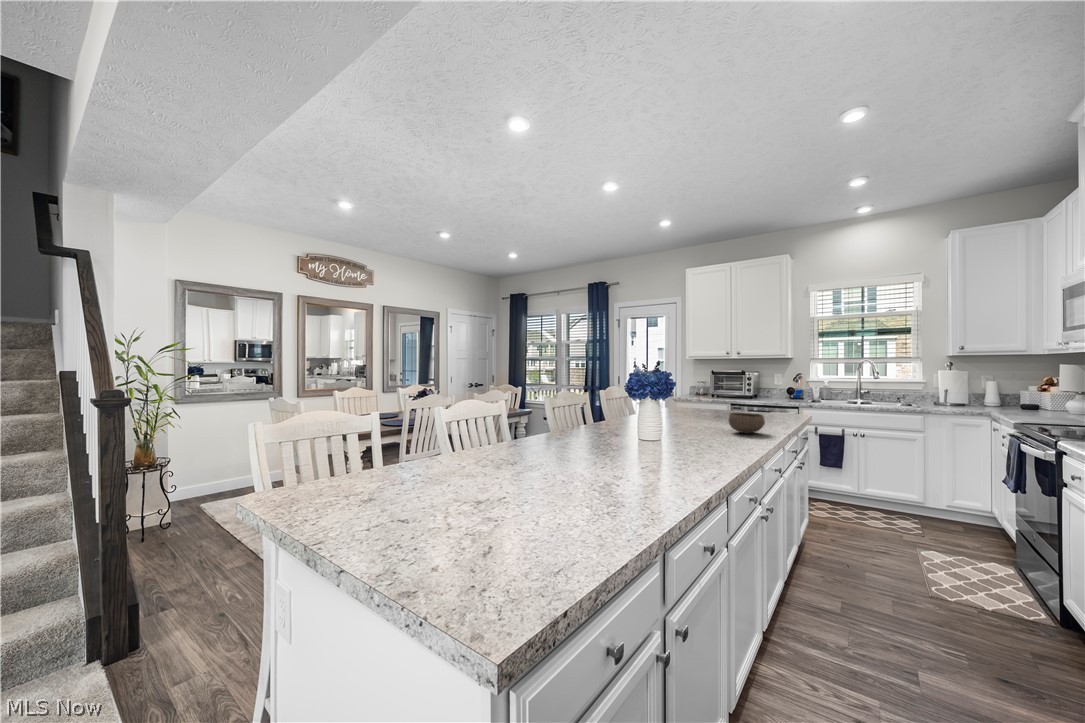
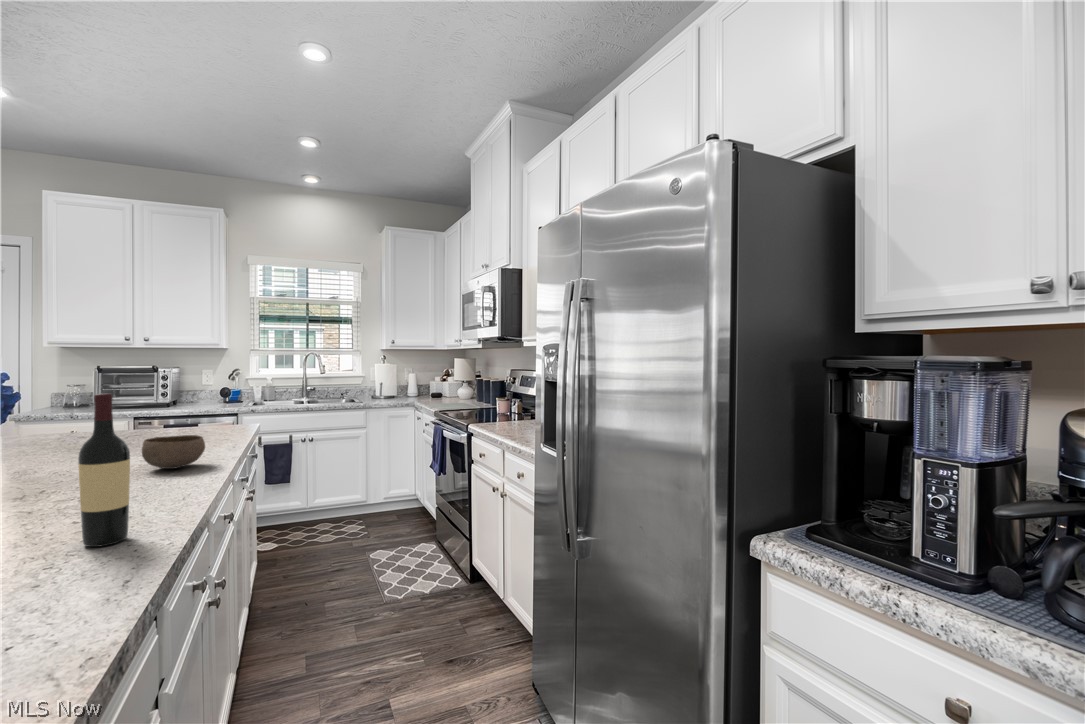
wine bottle: none [695,381,717,461] -> present [78,393,130,547]

